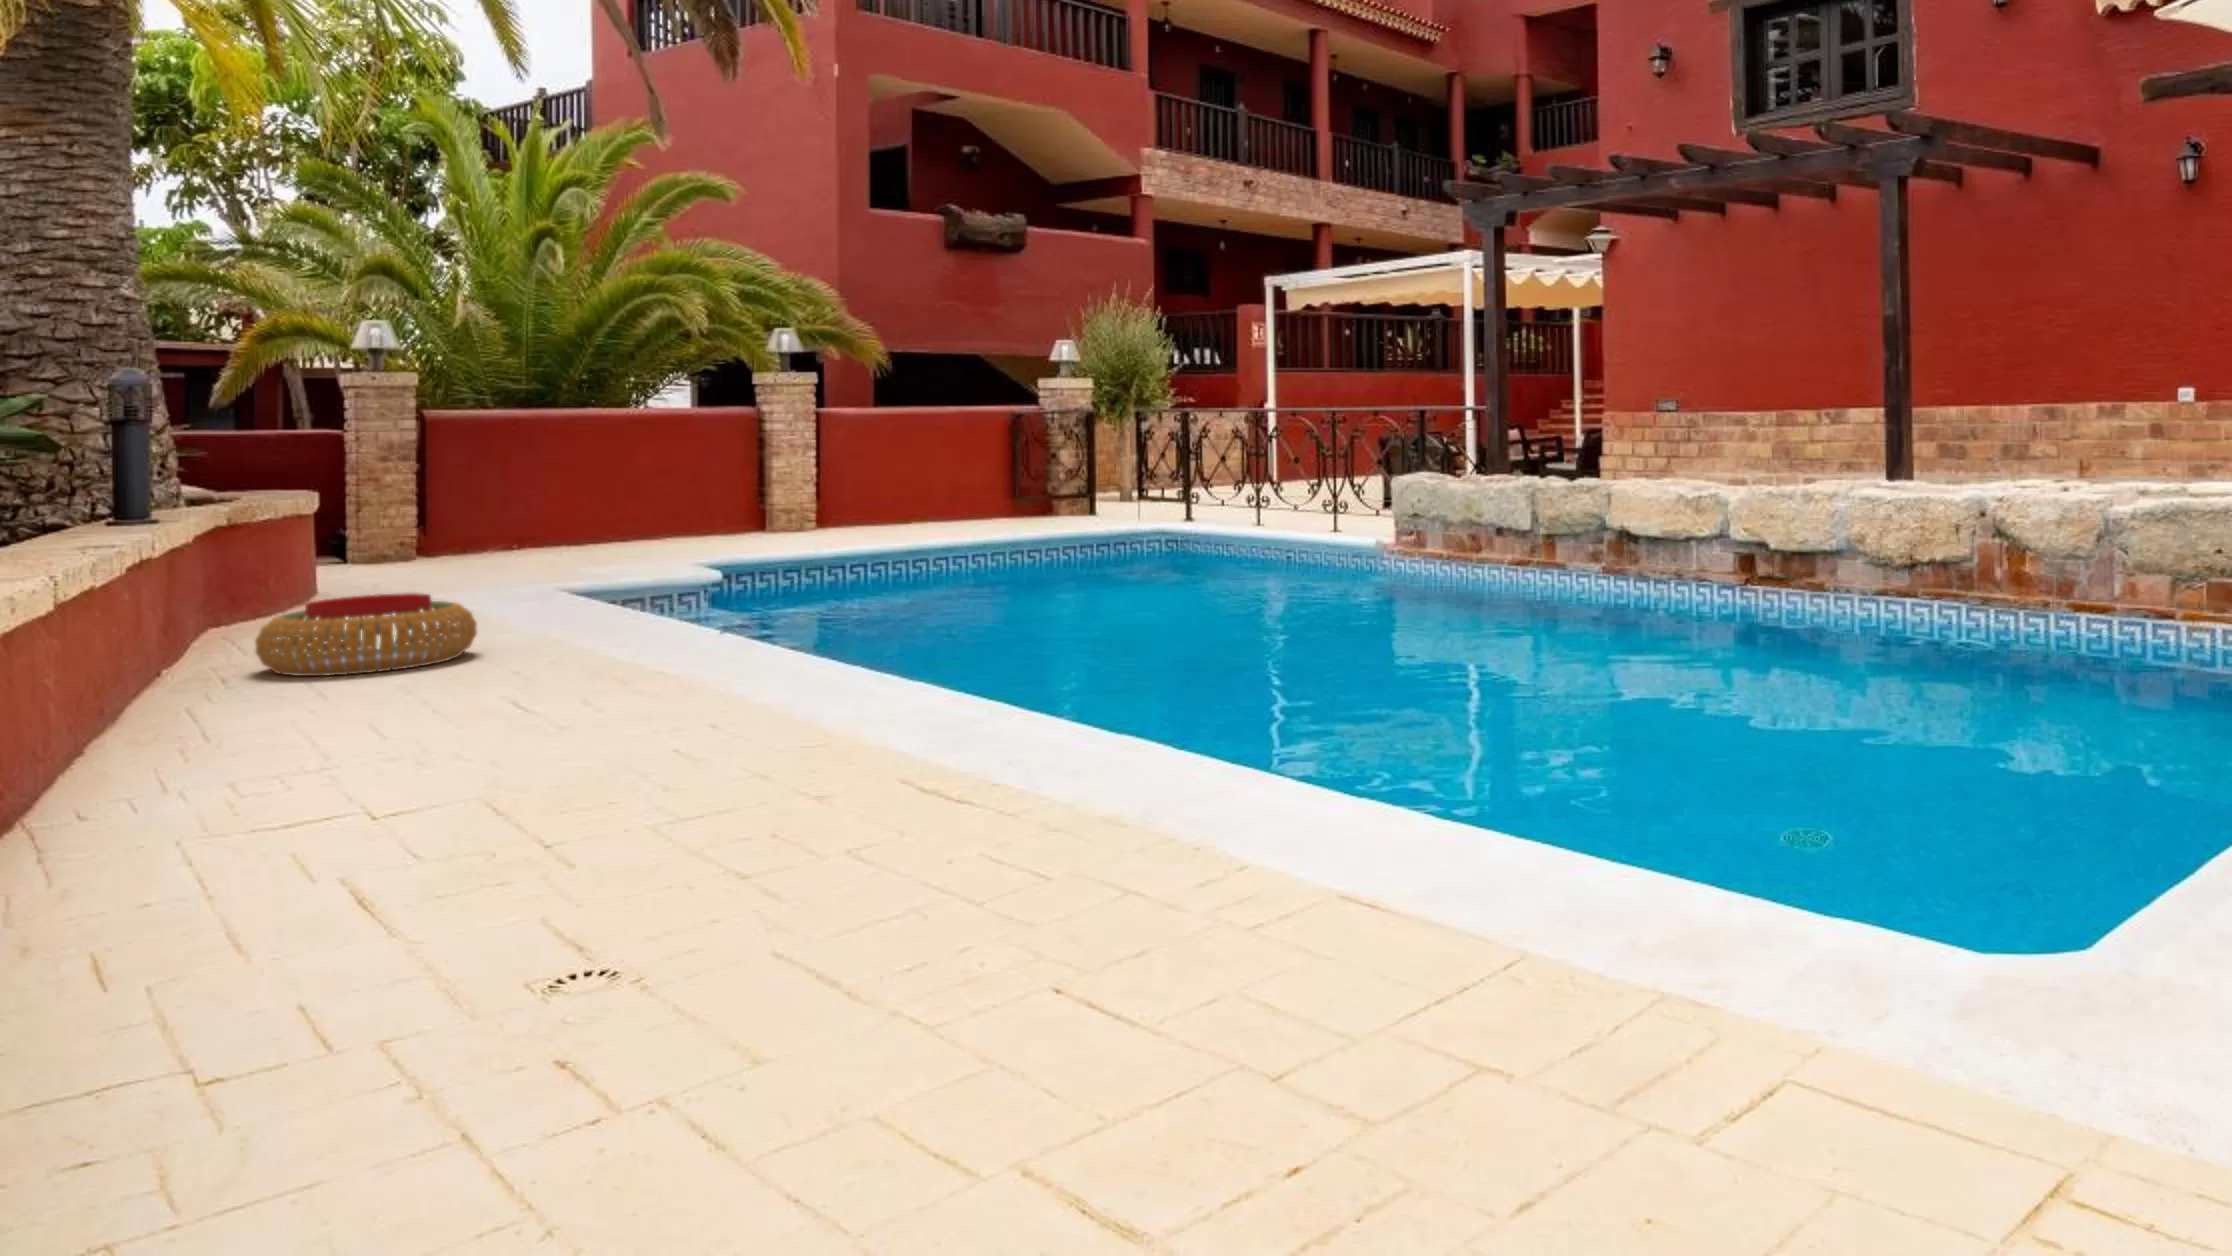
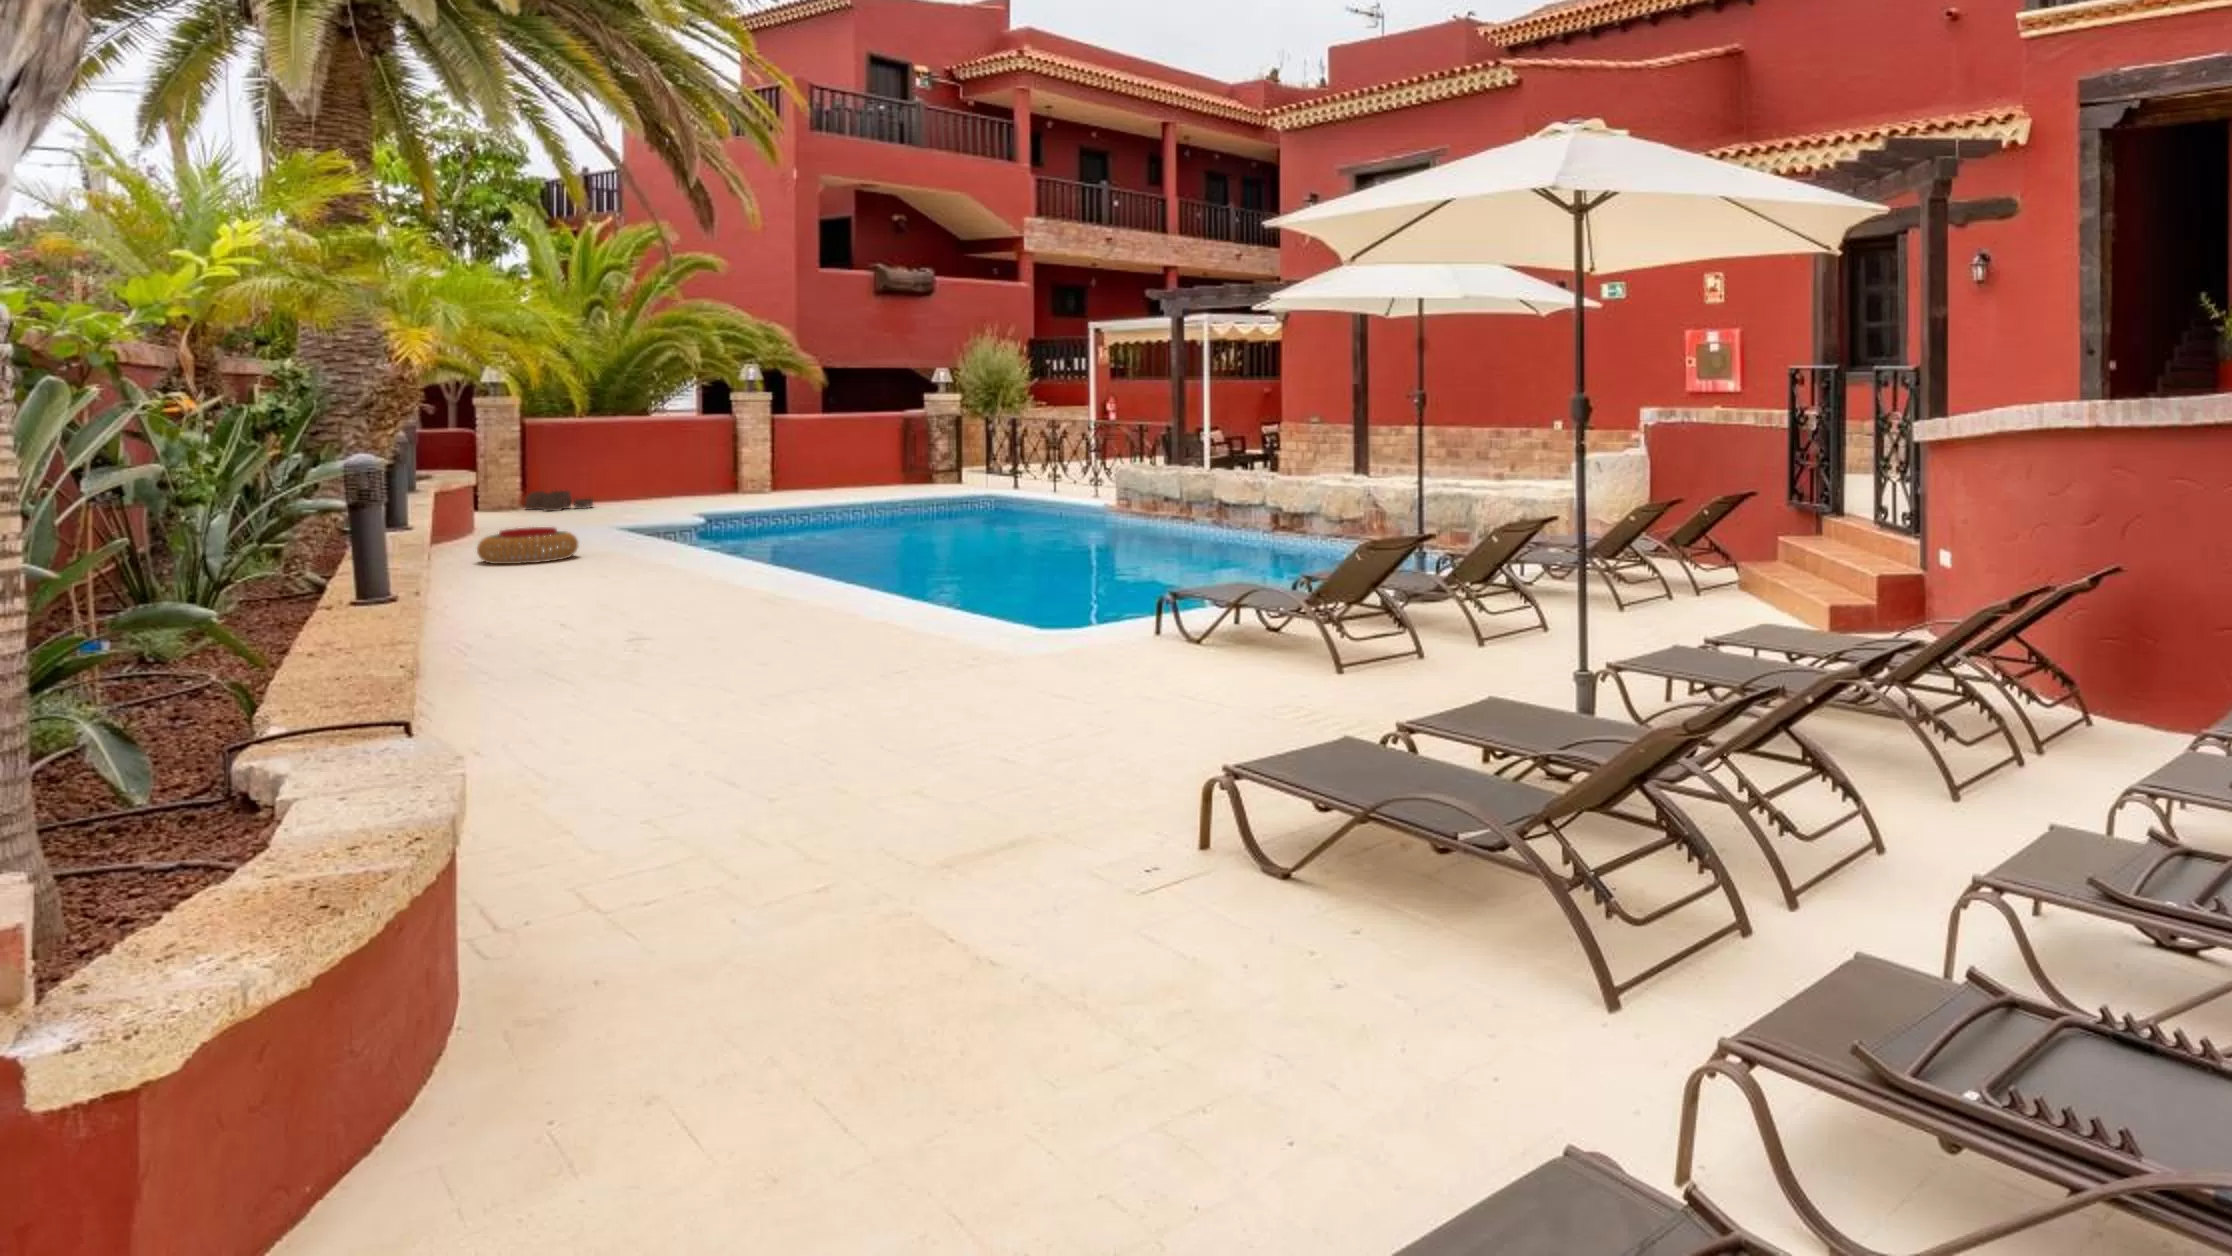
woven basket: none [425,525,537,563] -> present [525,490,593,511]

